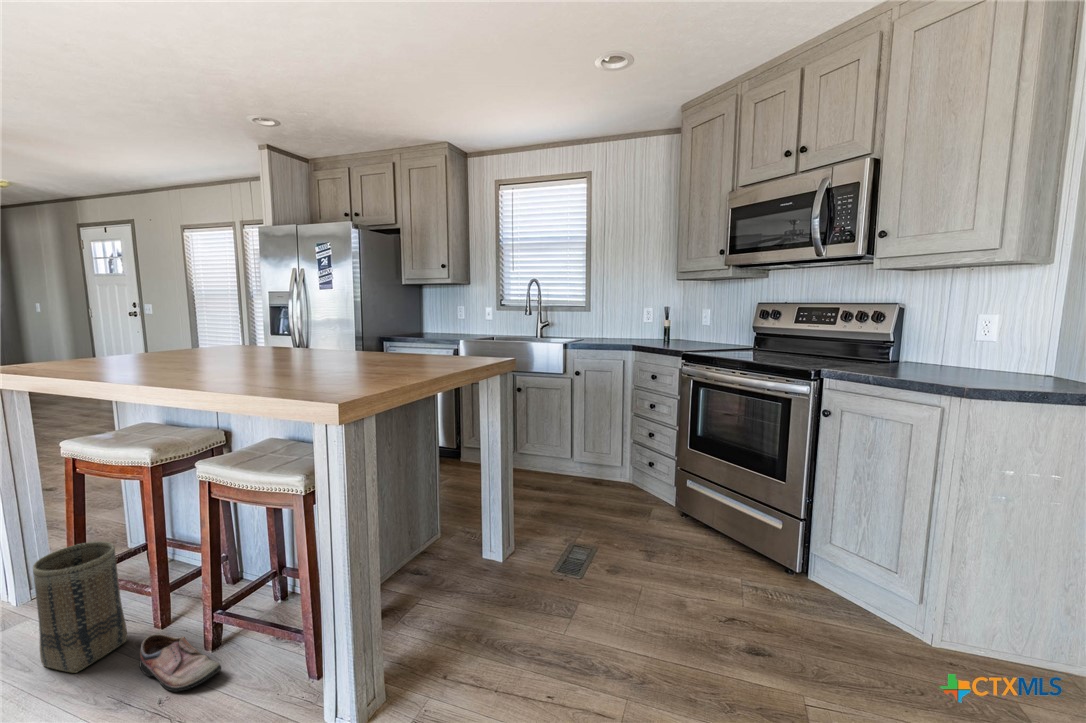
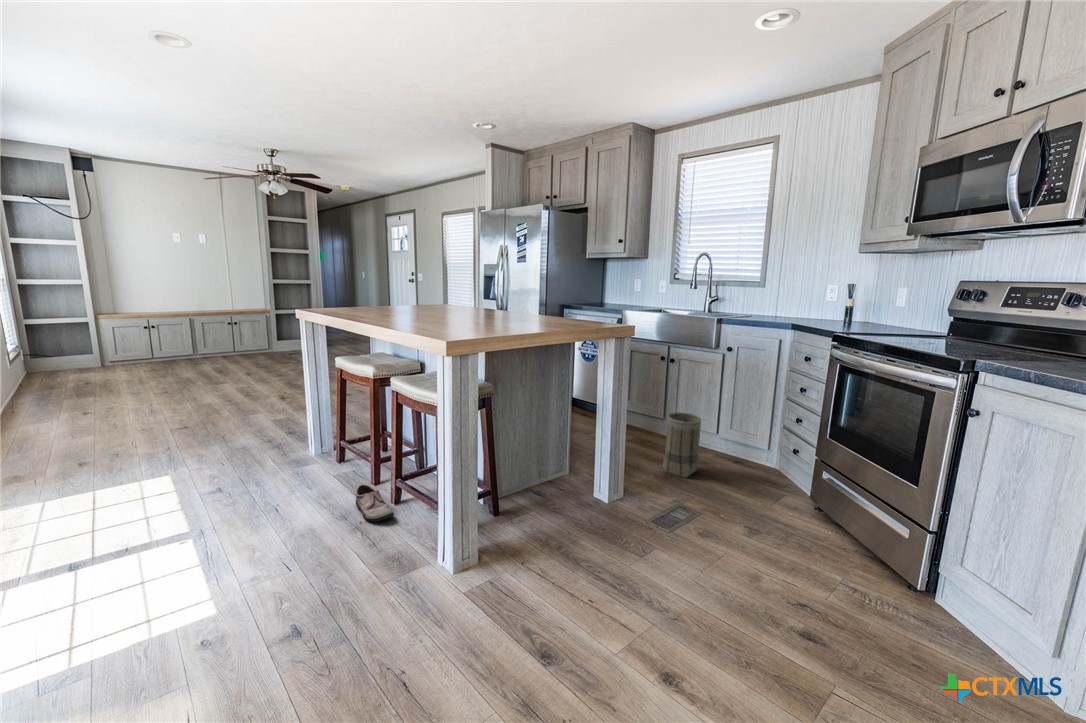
basket: present [33,541,127,673] -> present [663,413,701,478]

